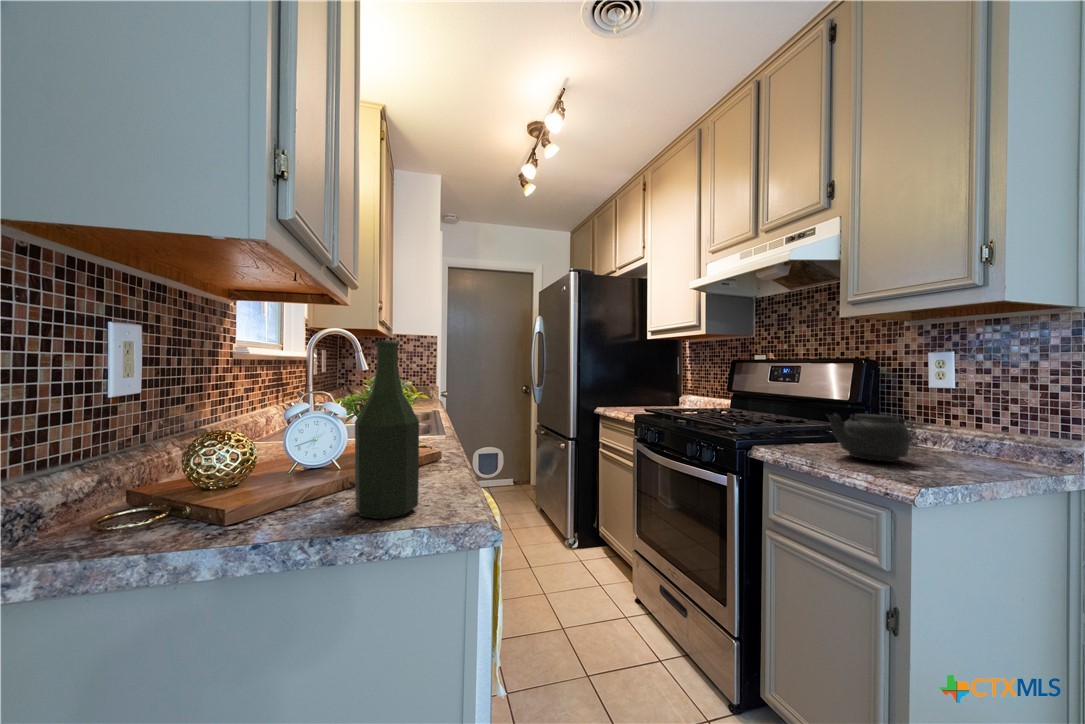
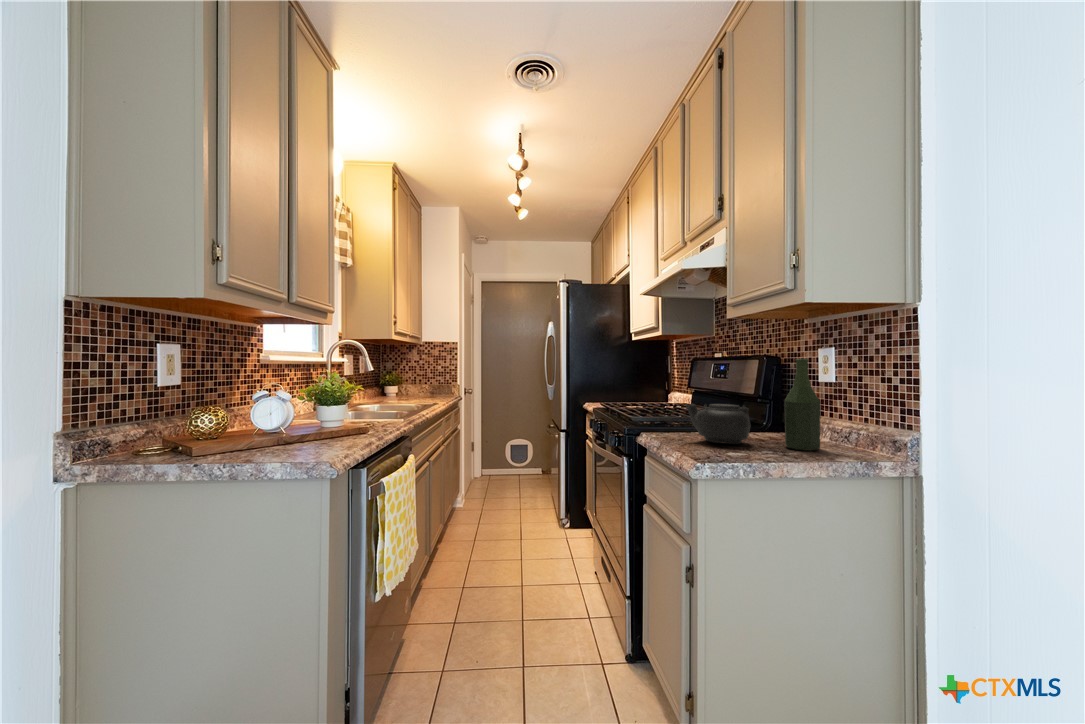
bottle: present [355,341,419,519] -> present [785,359,821,451]

